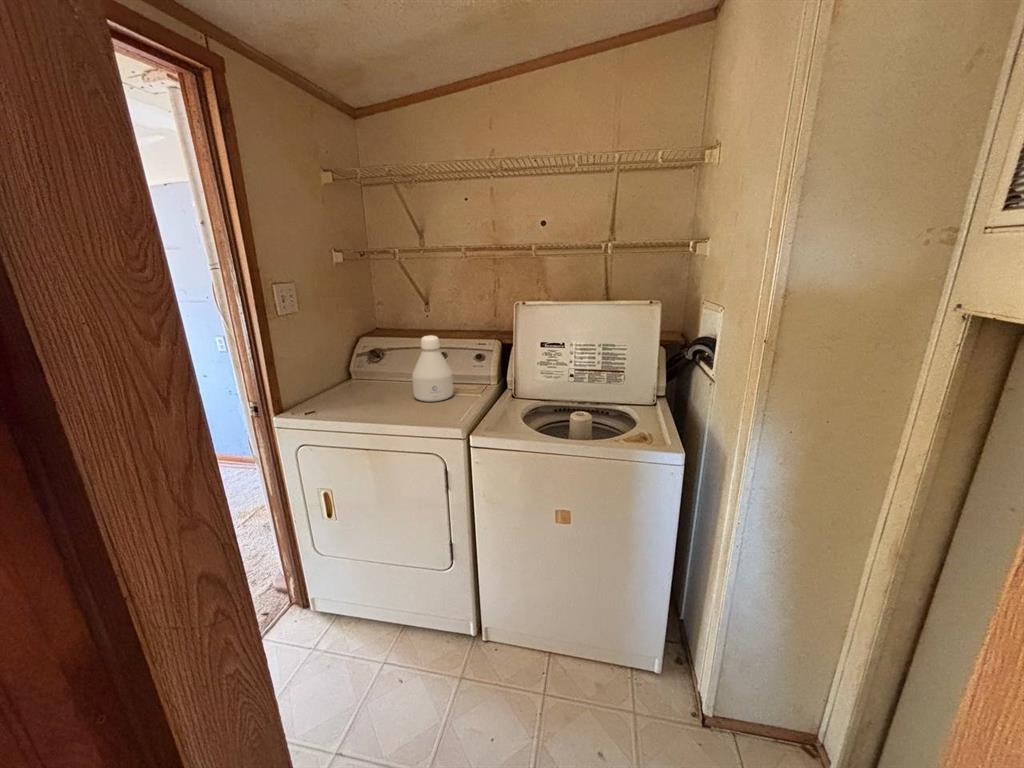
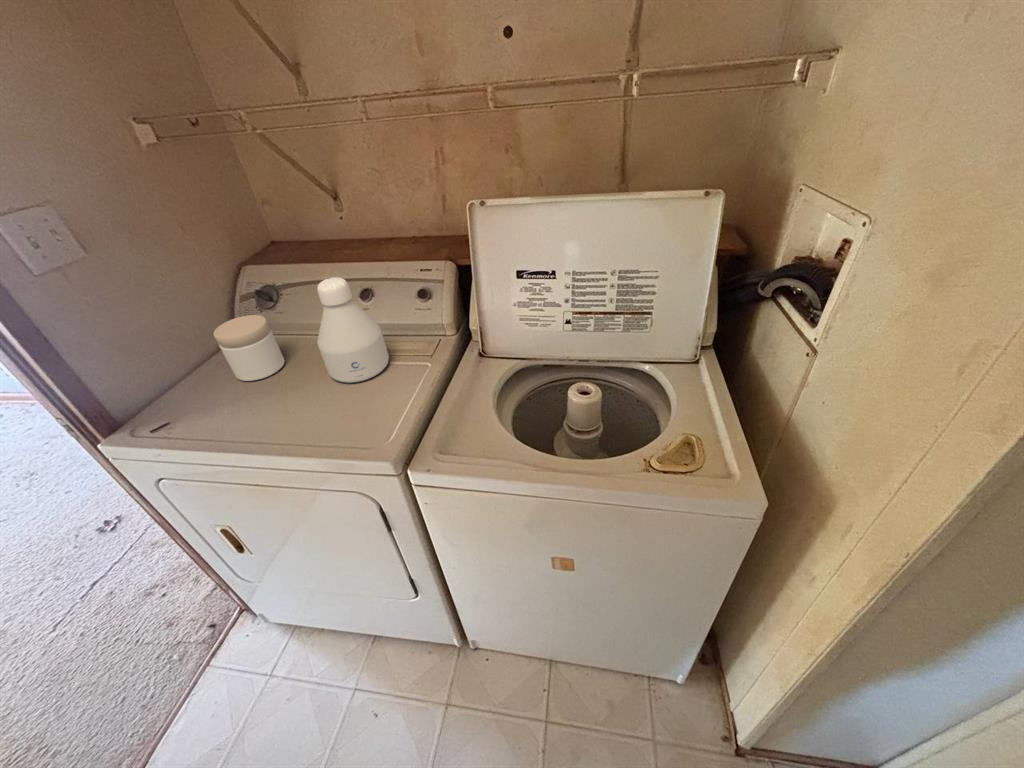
jar: none [347,360,383,399] -> present [214,315,285,381]

